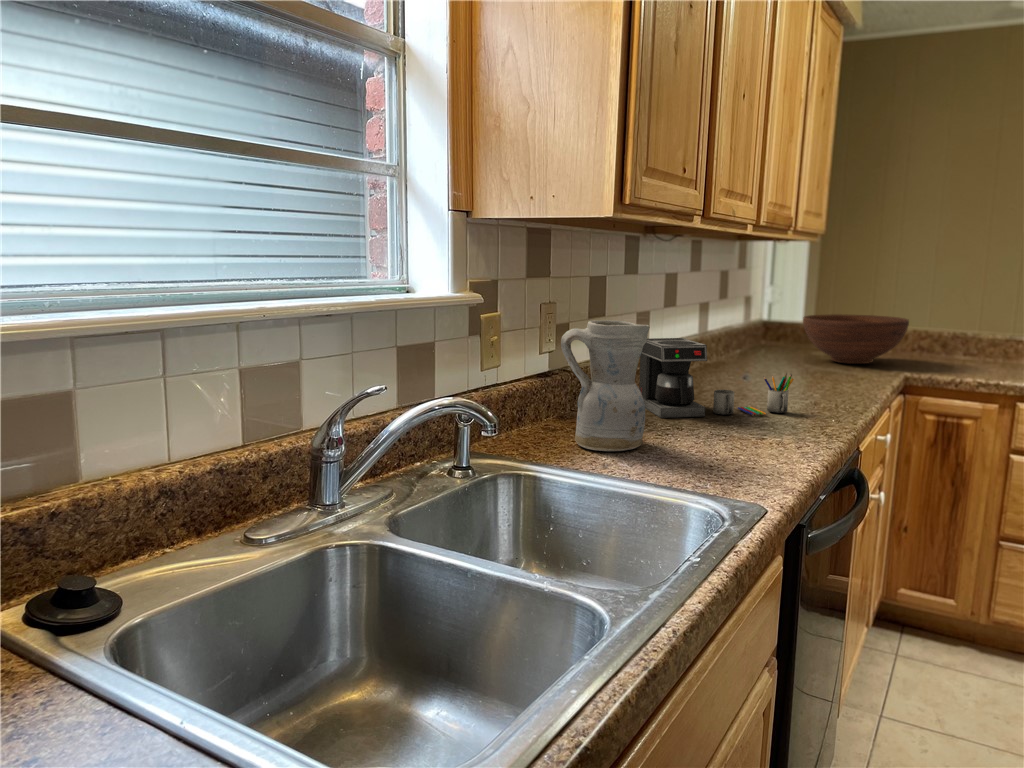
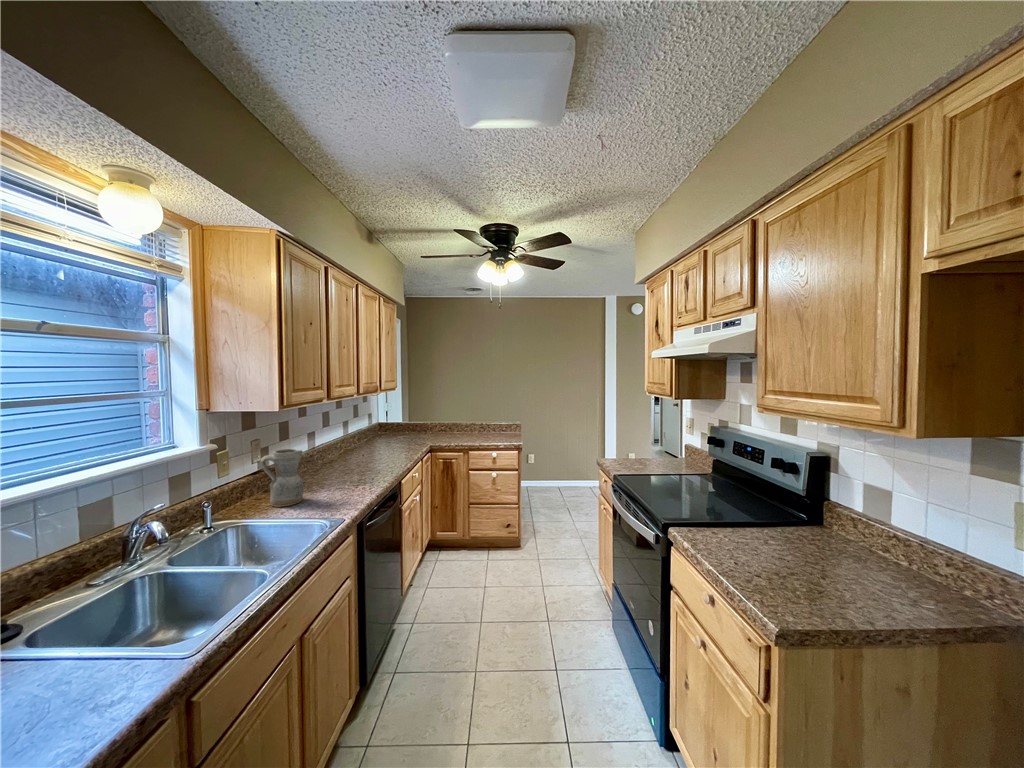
fruit bowl: present [803,314,909,364] -> none [392,420,433,442]
coffee maker: present [639,338,794,418] -> none [306,446,375,485]

